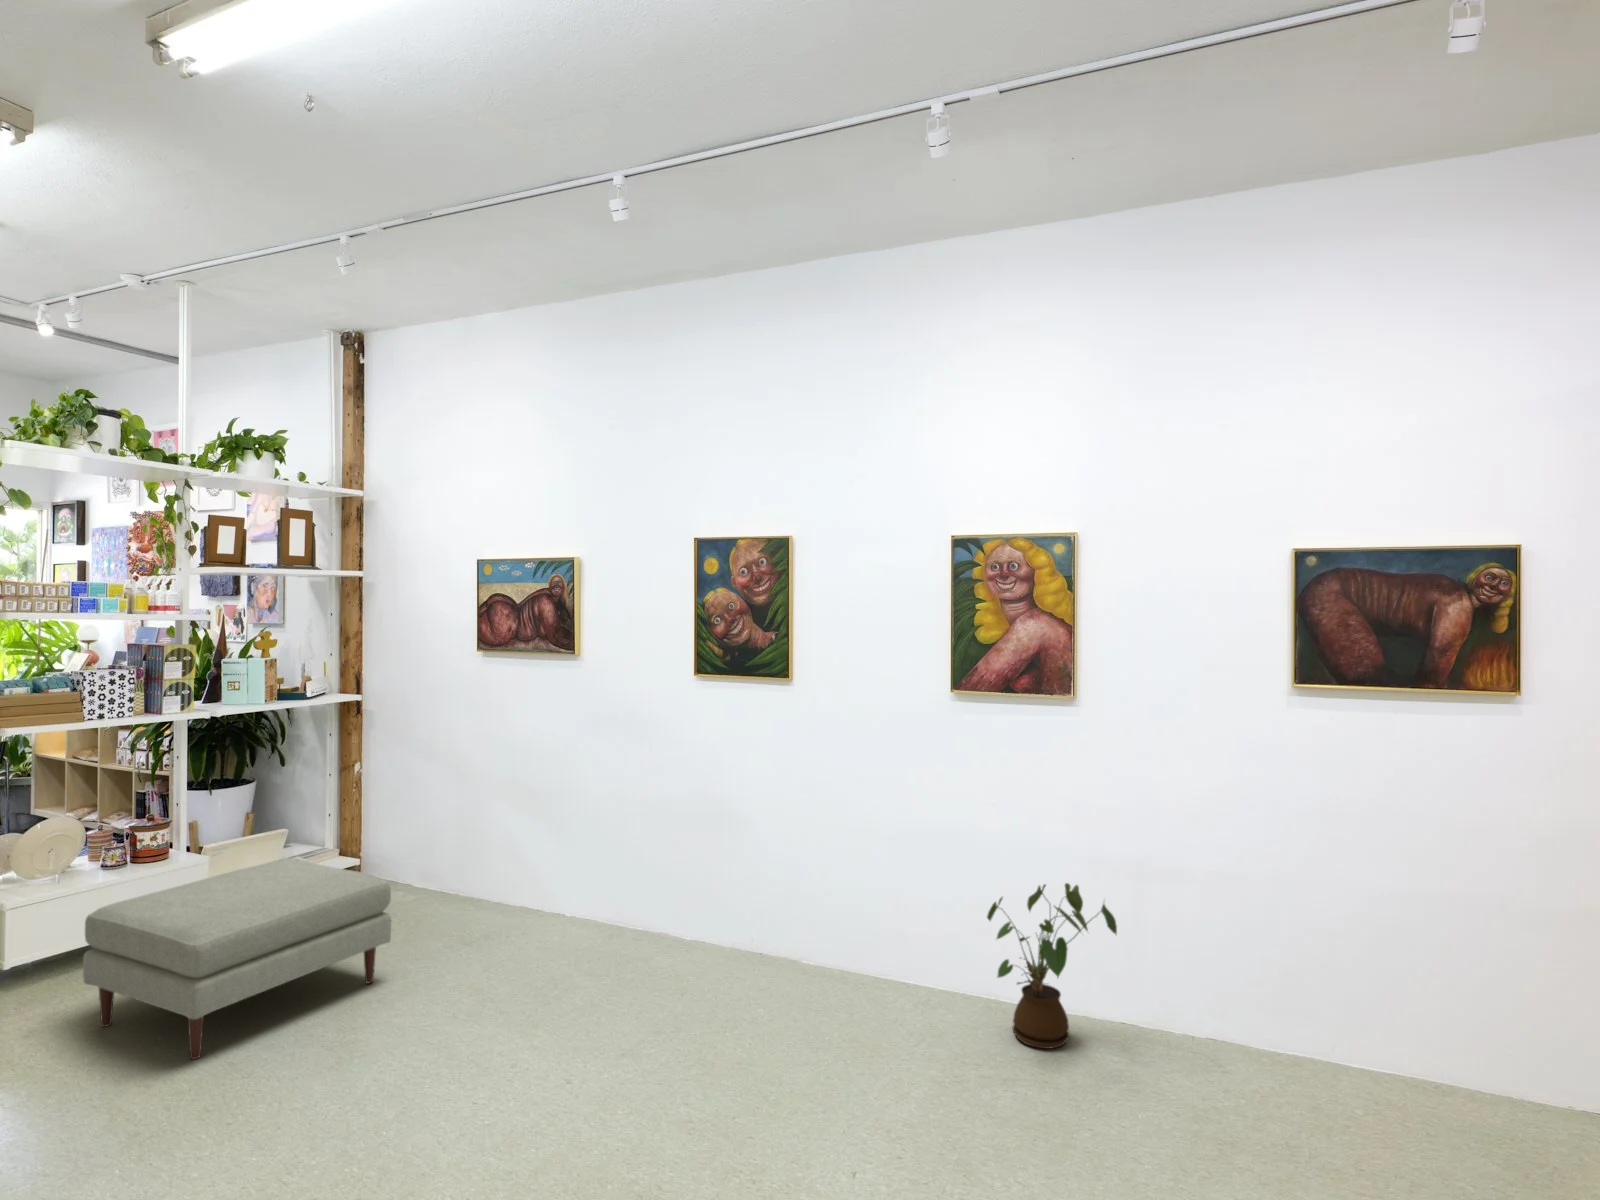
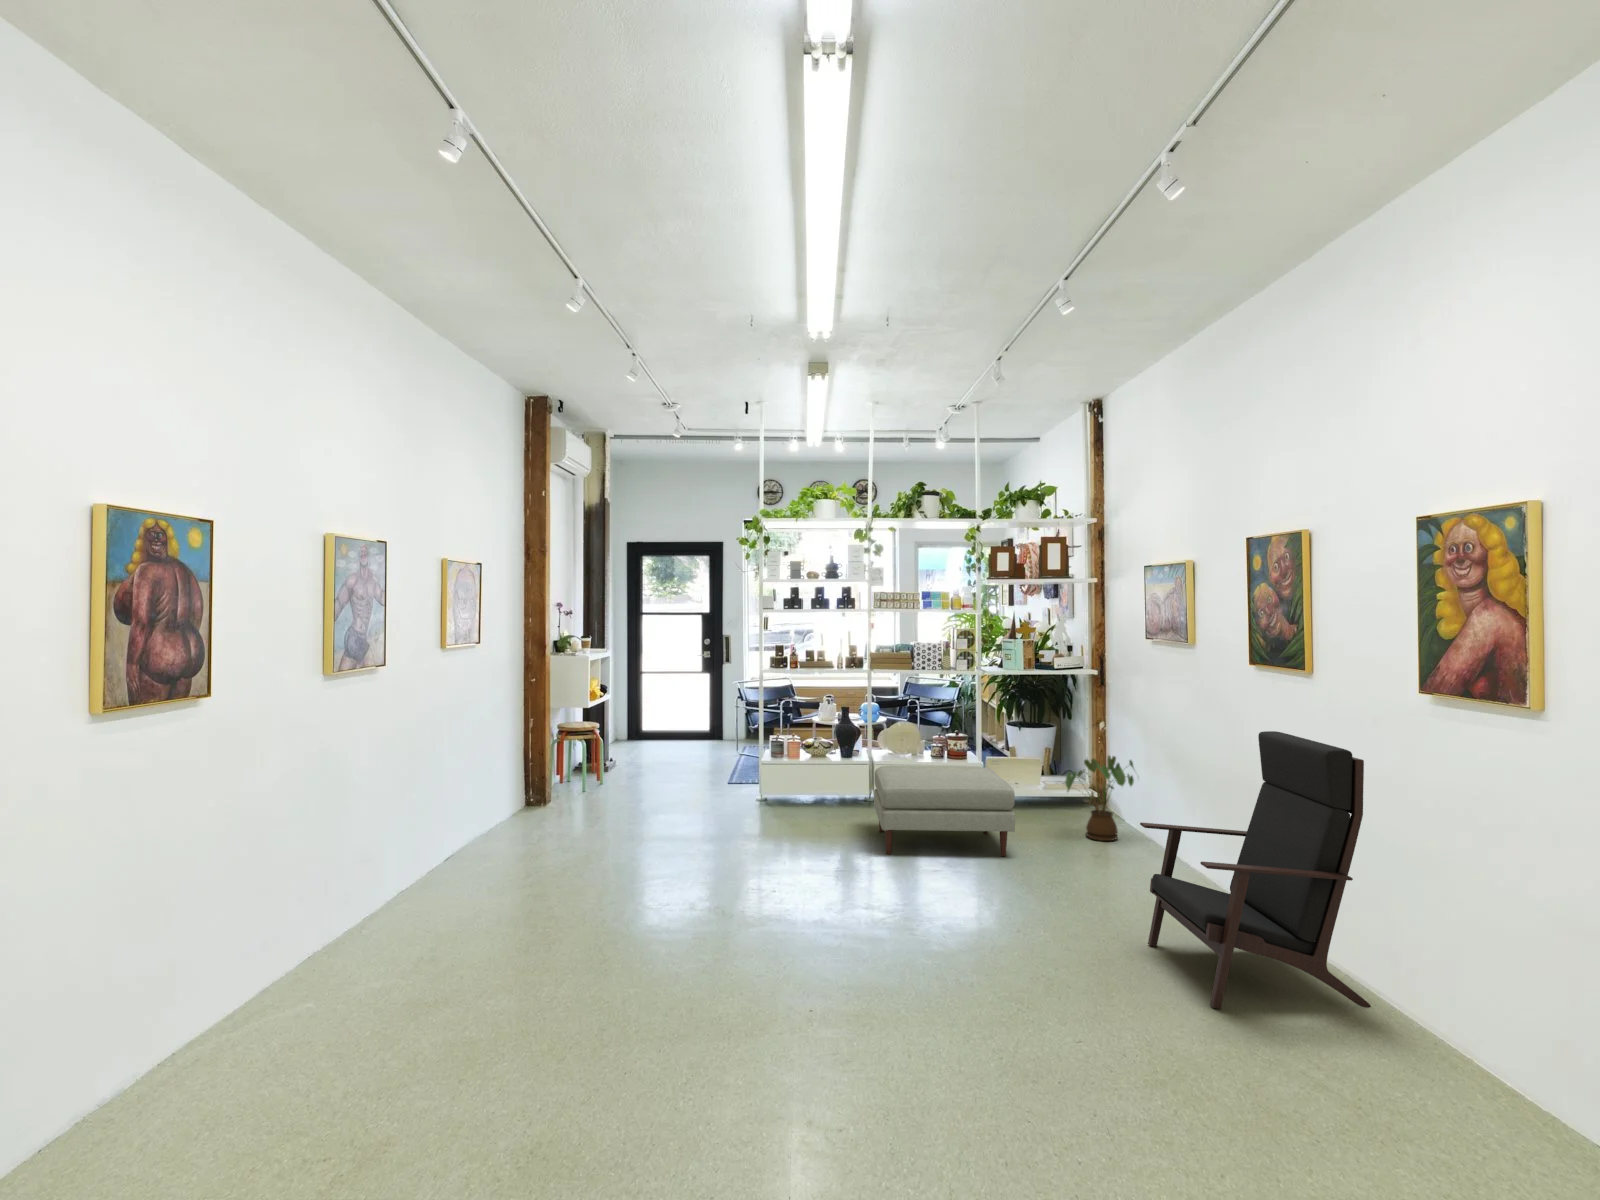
lounge chair: none [694,743,909,1053] -> present [1140,731,1371,1009]
house plant: present [987,883,1117,1049] -> present [1065,756,1135,841]

